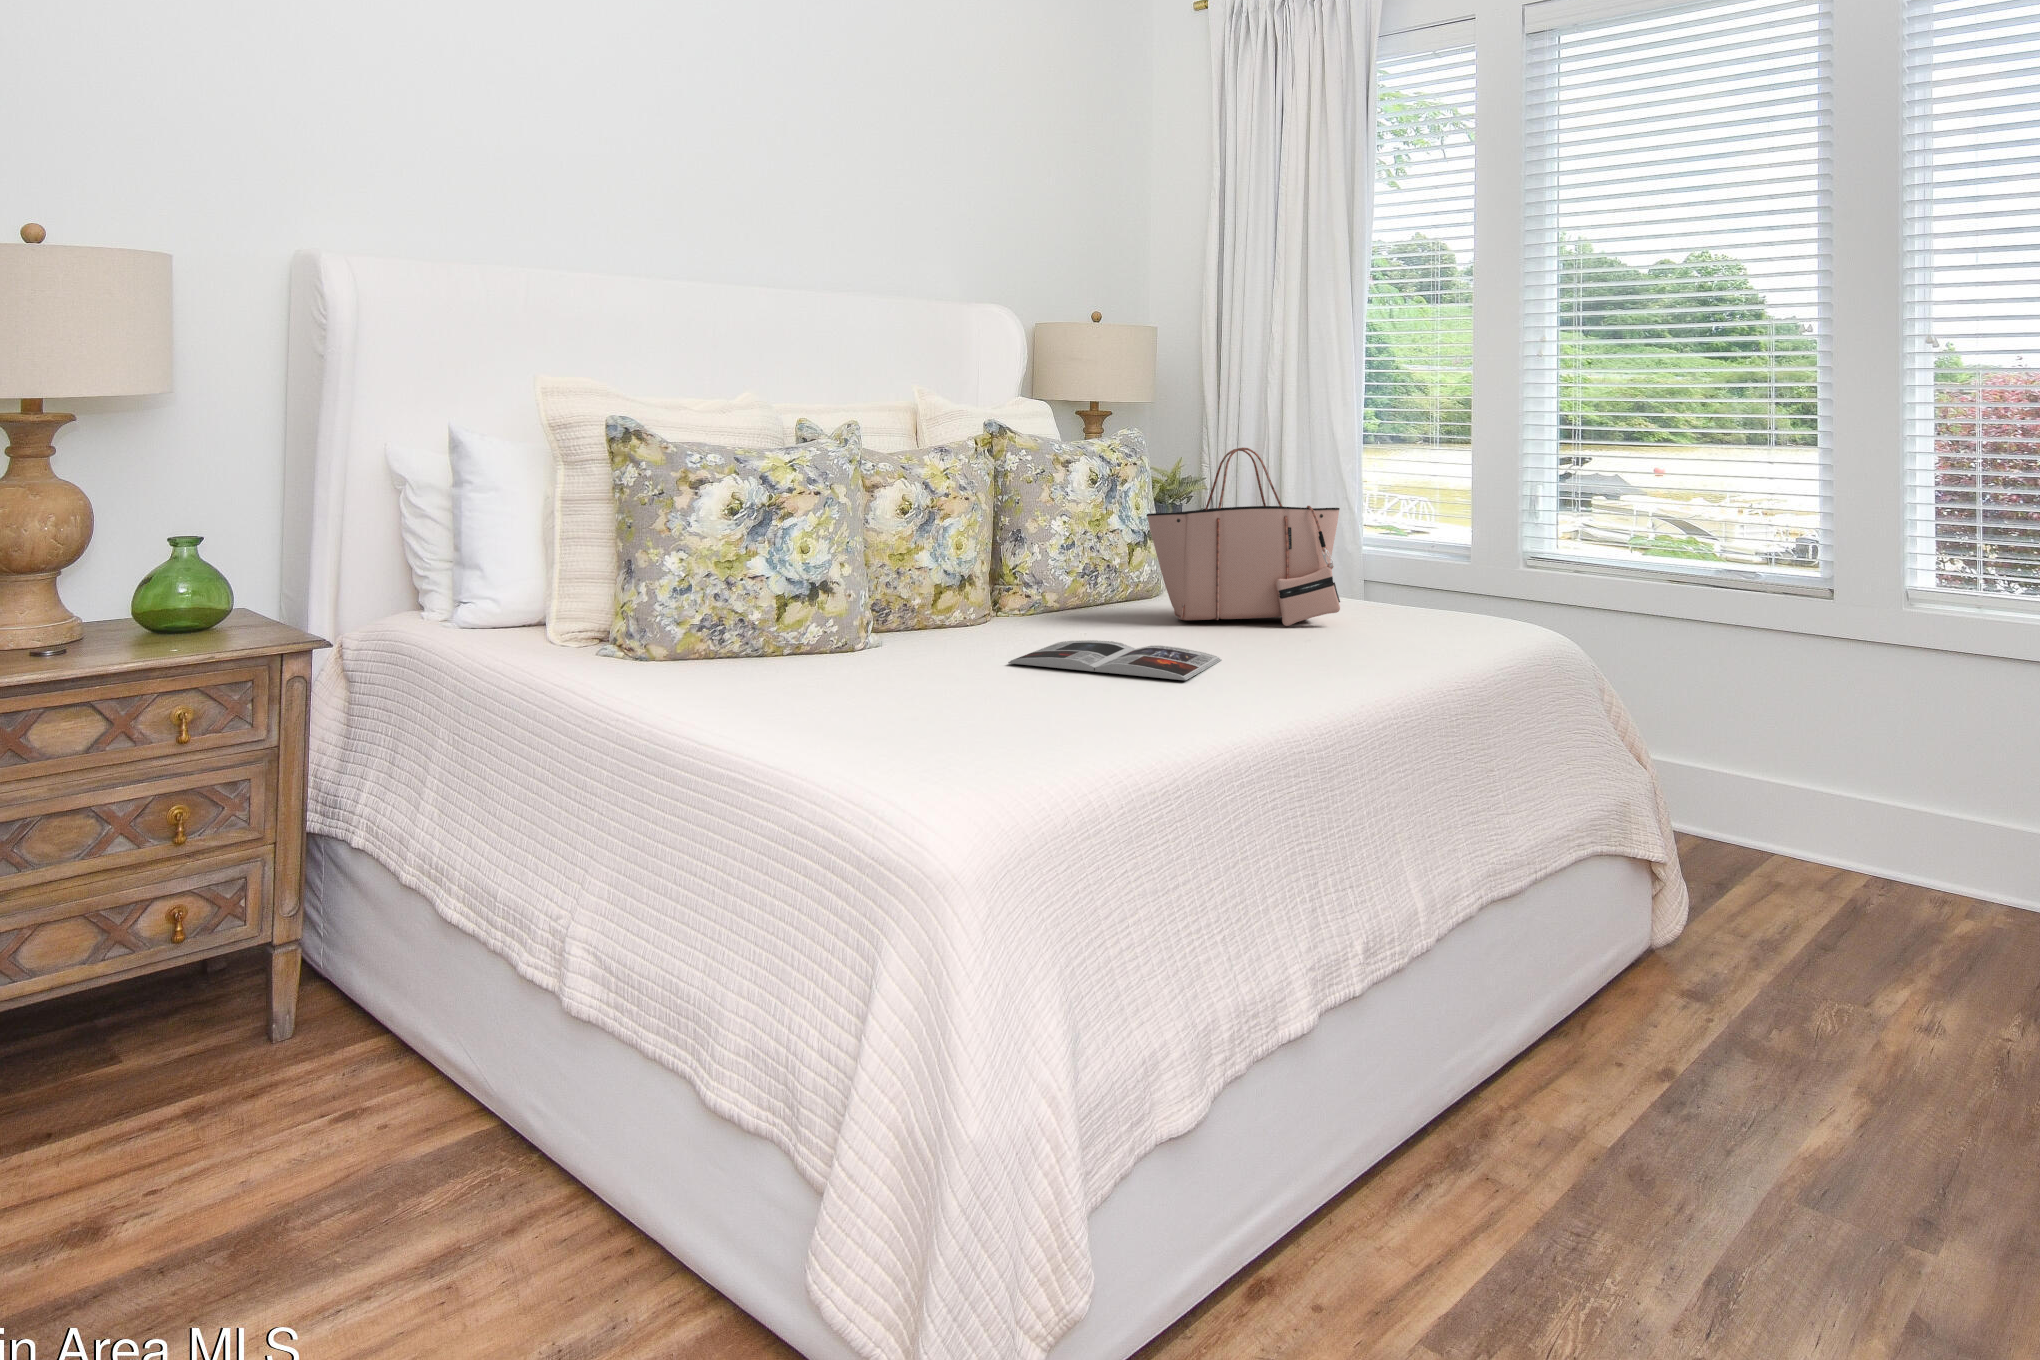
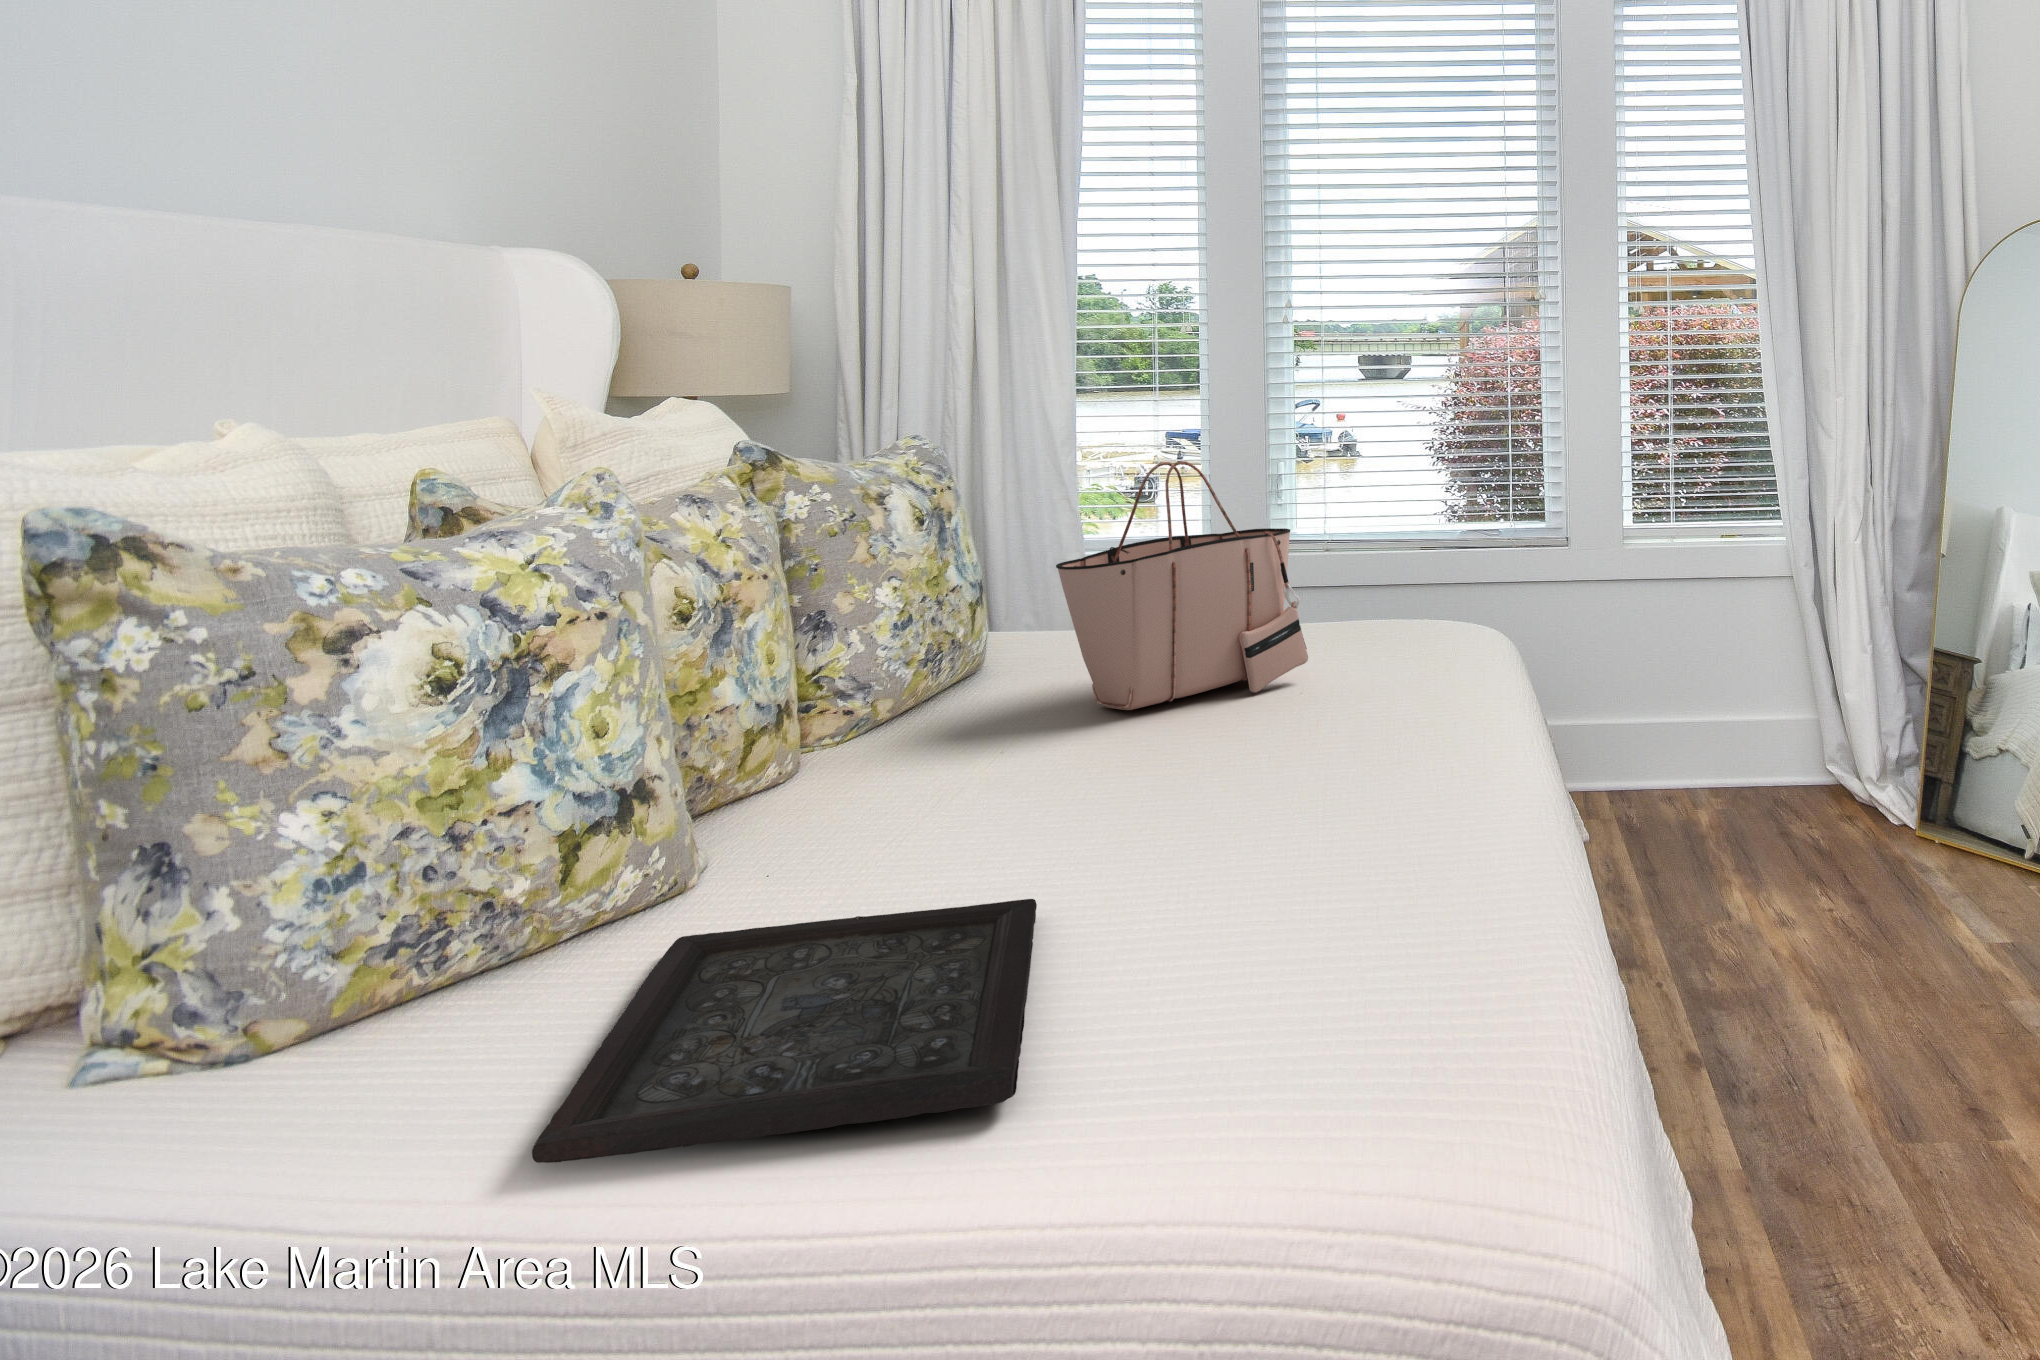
magazine: present [1008,640,1221,680] -> none [1028,764,1329,855]
tray: none [669,655,964,721] -> present [532,899,1037,1163]

